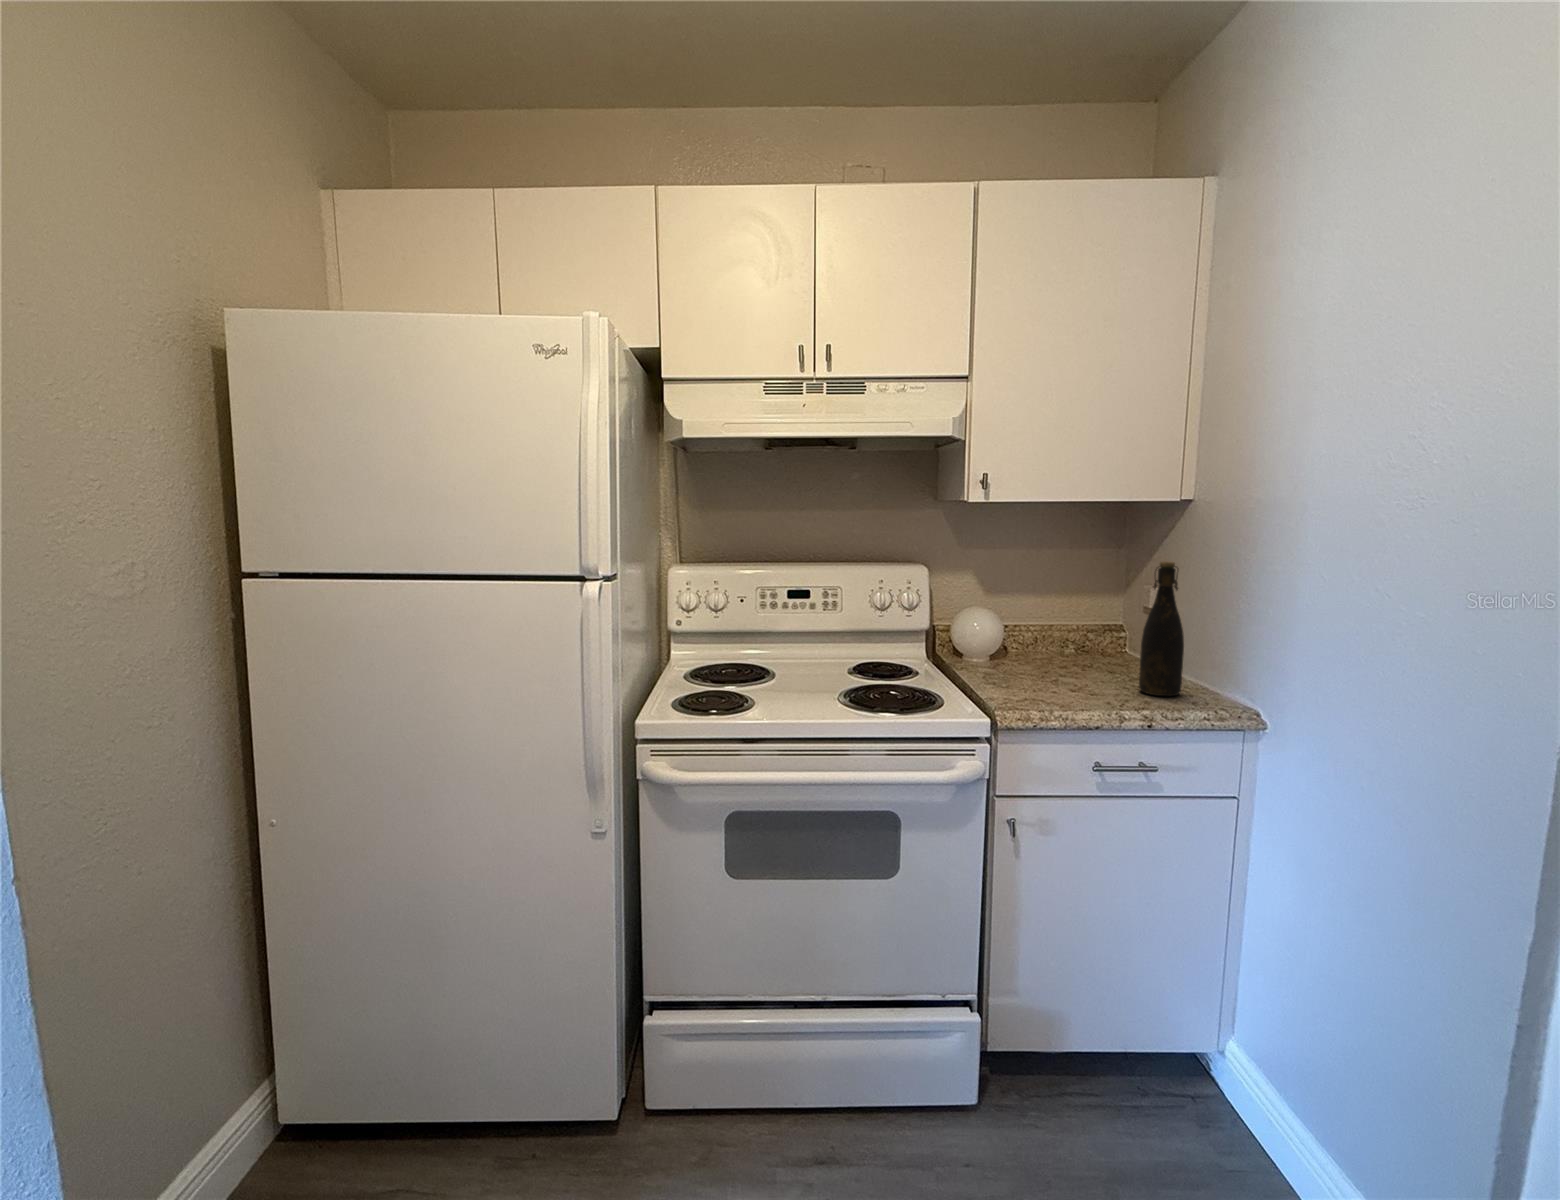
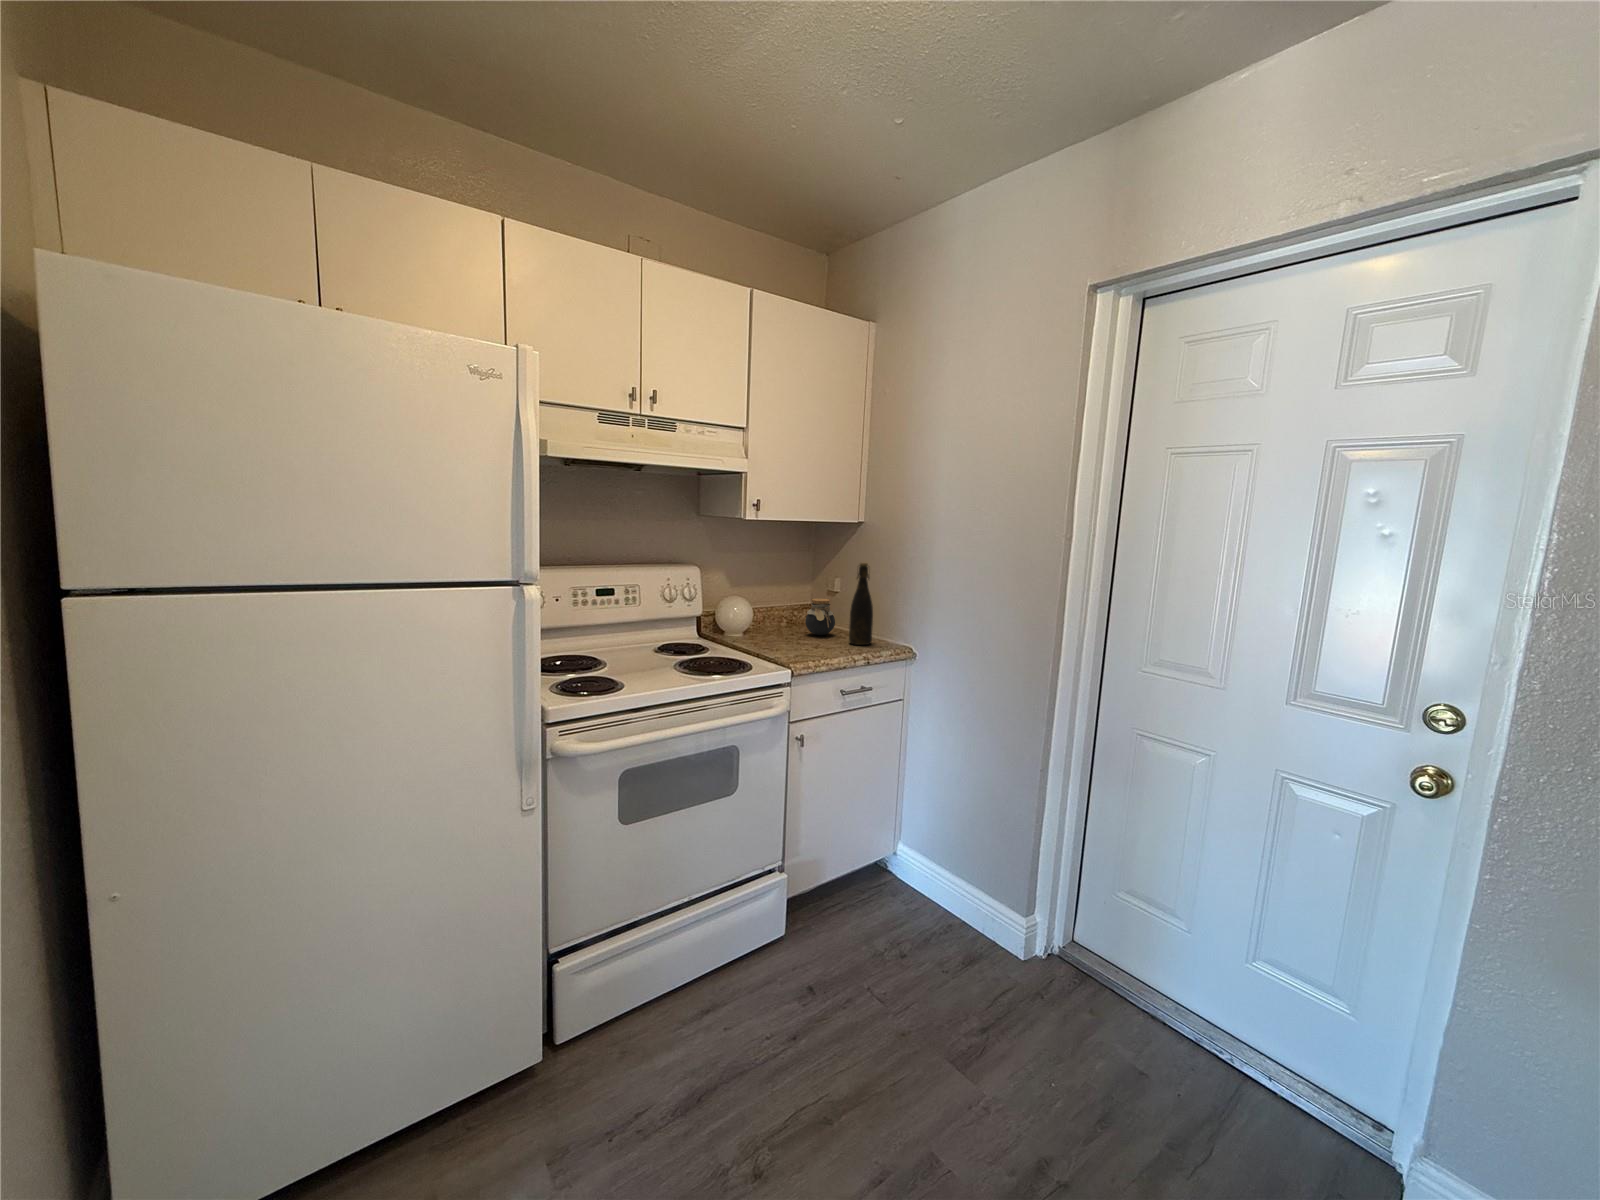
jar: none [1085,616,1136,673] -> present [805,598,835,635]

